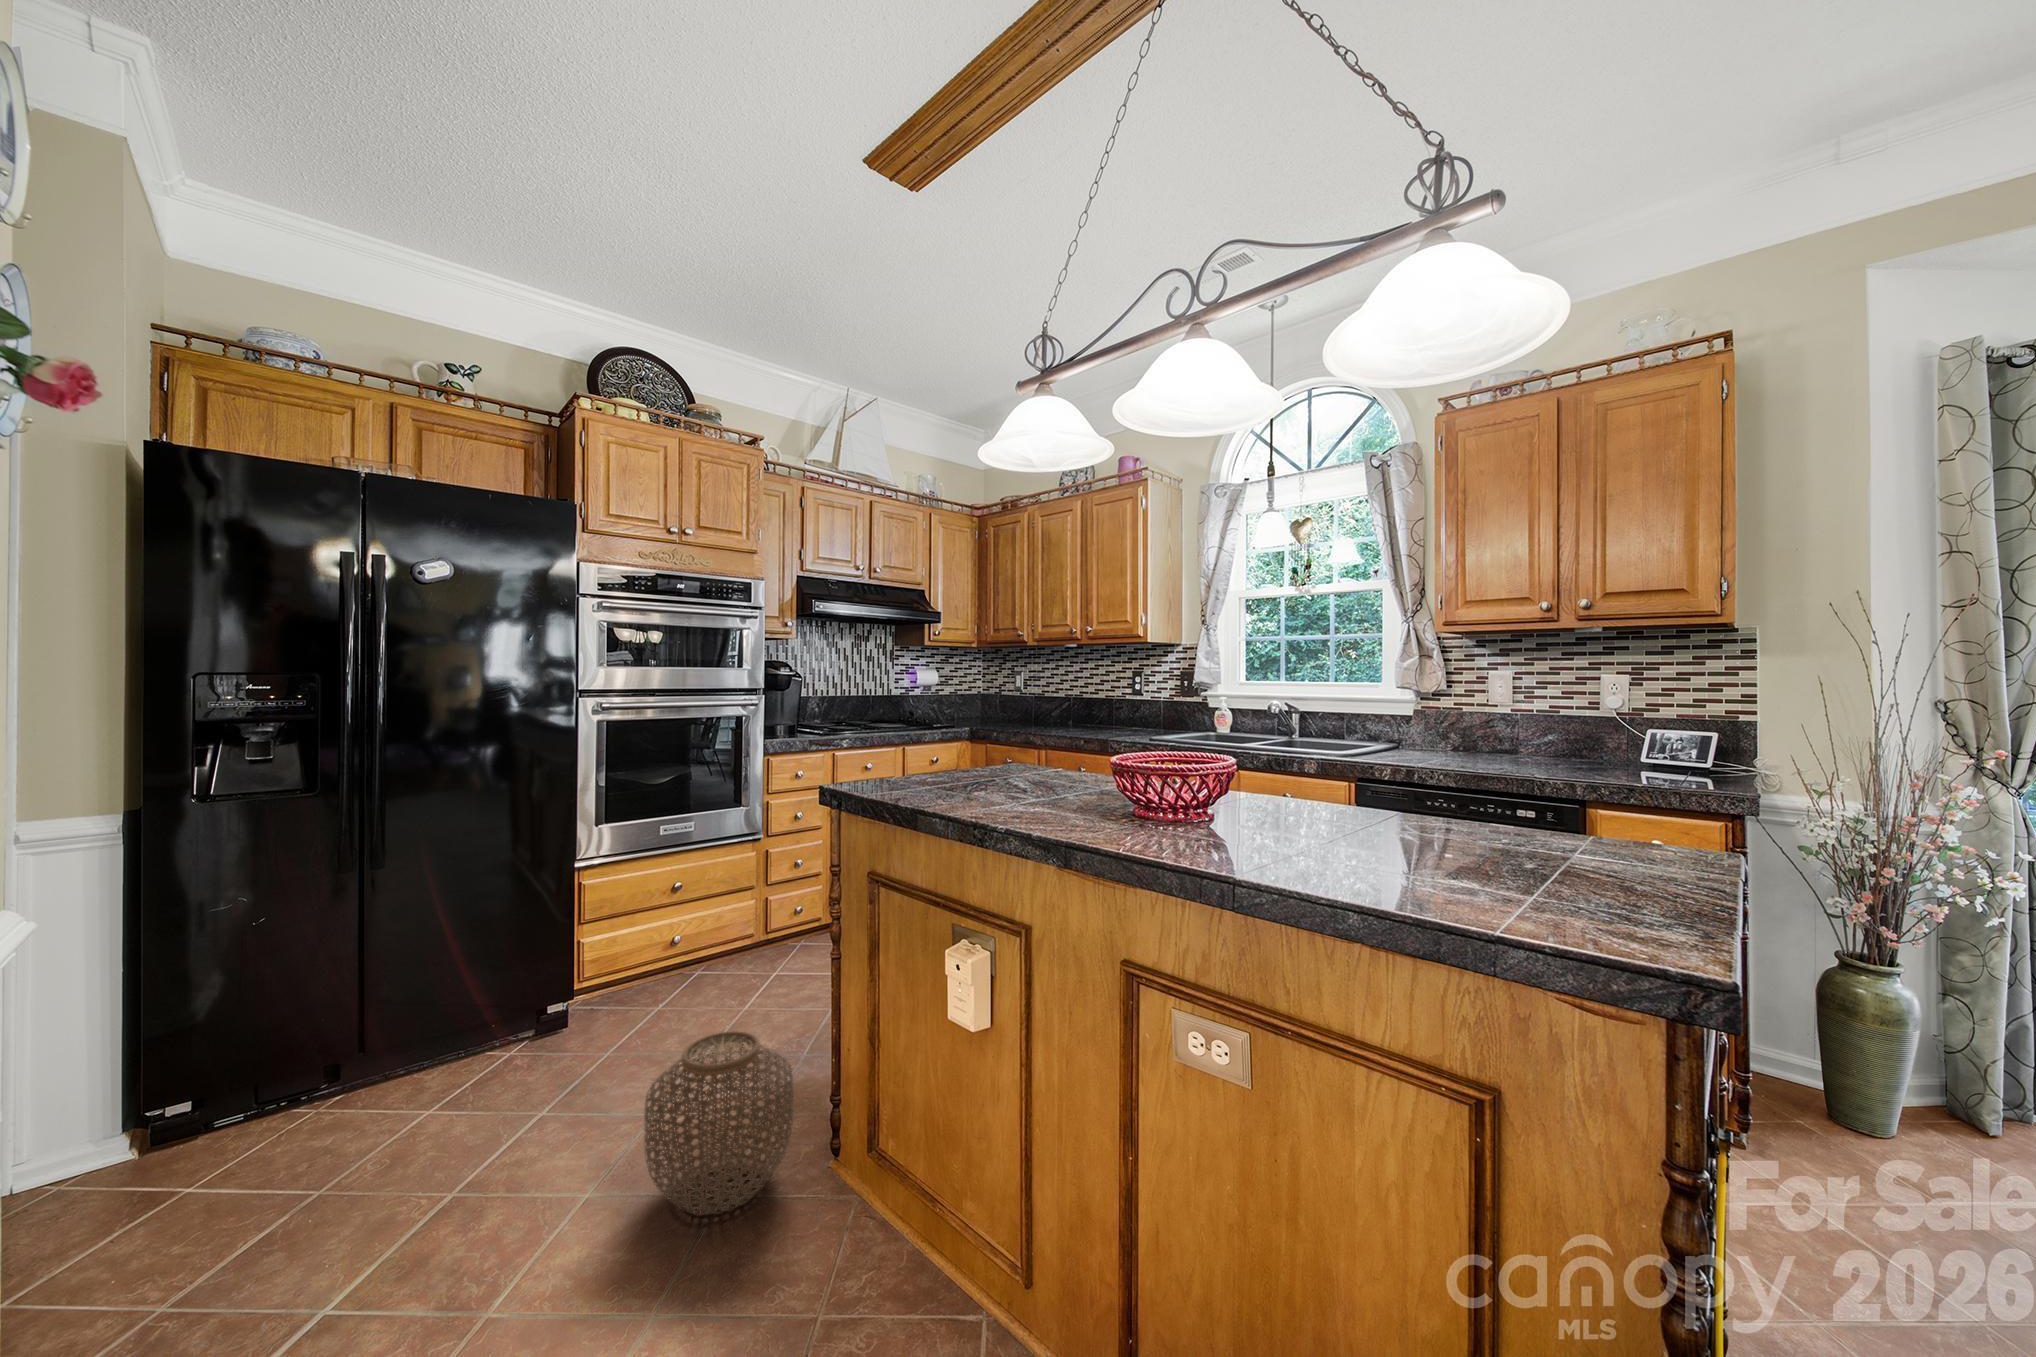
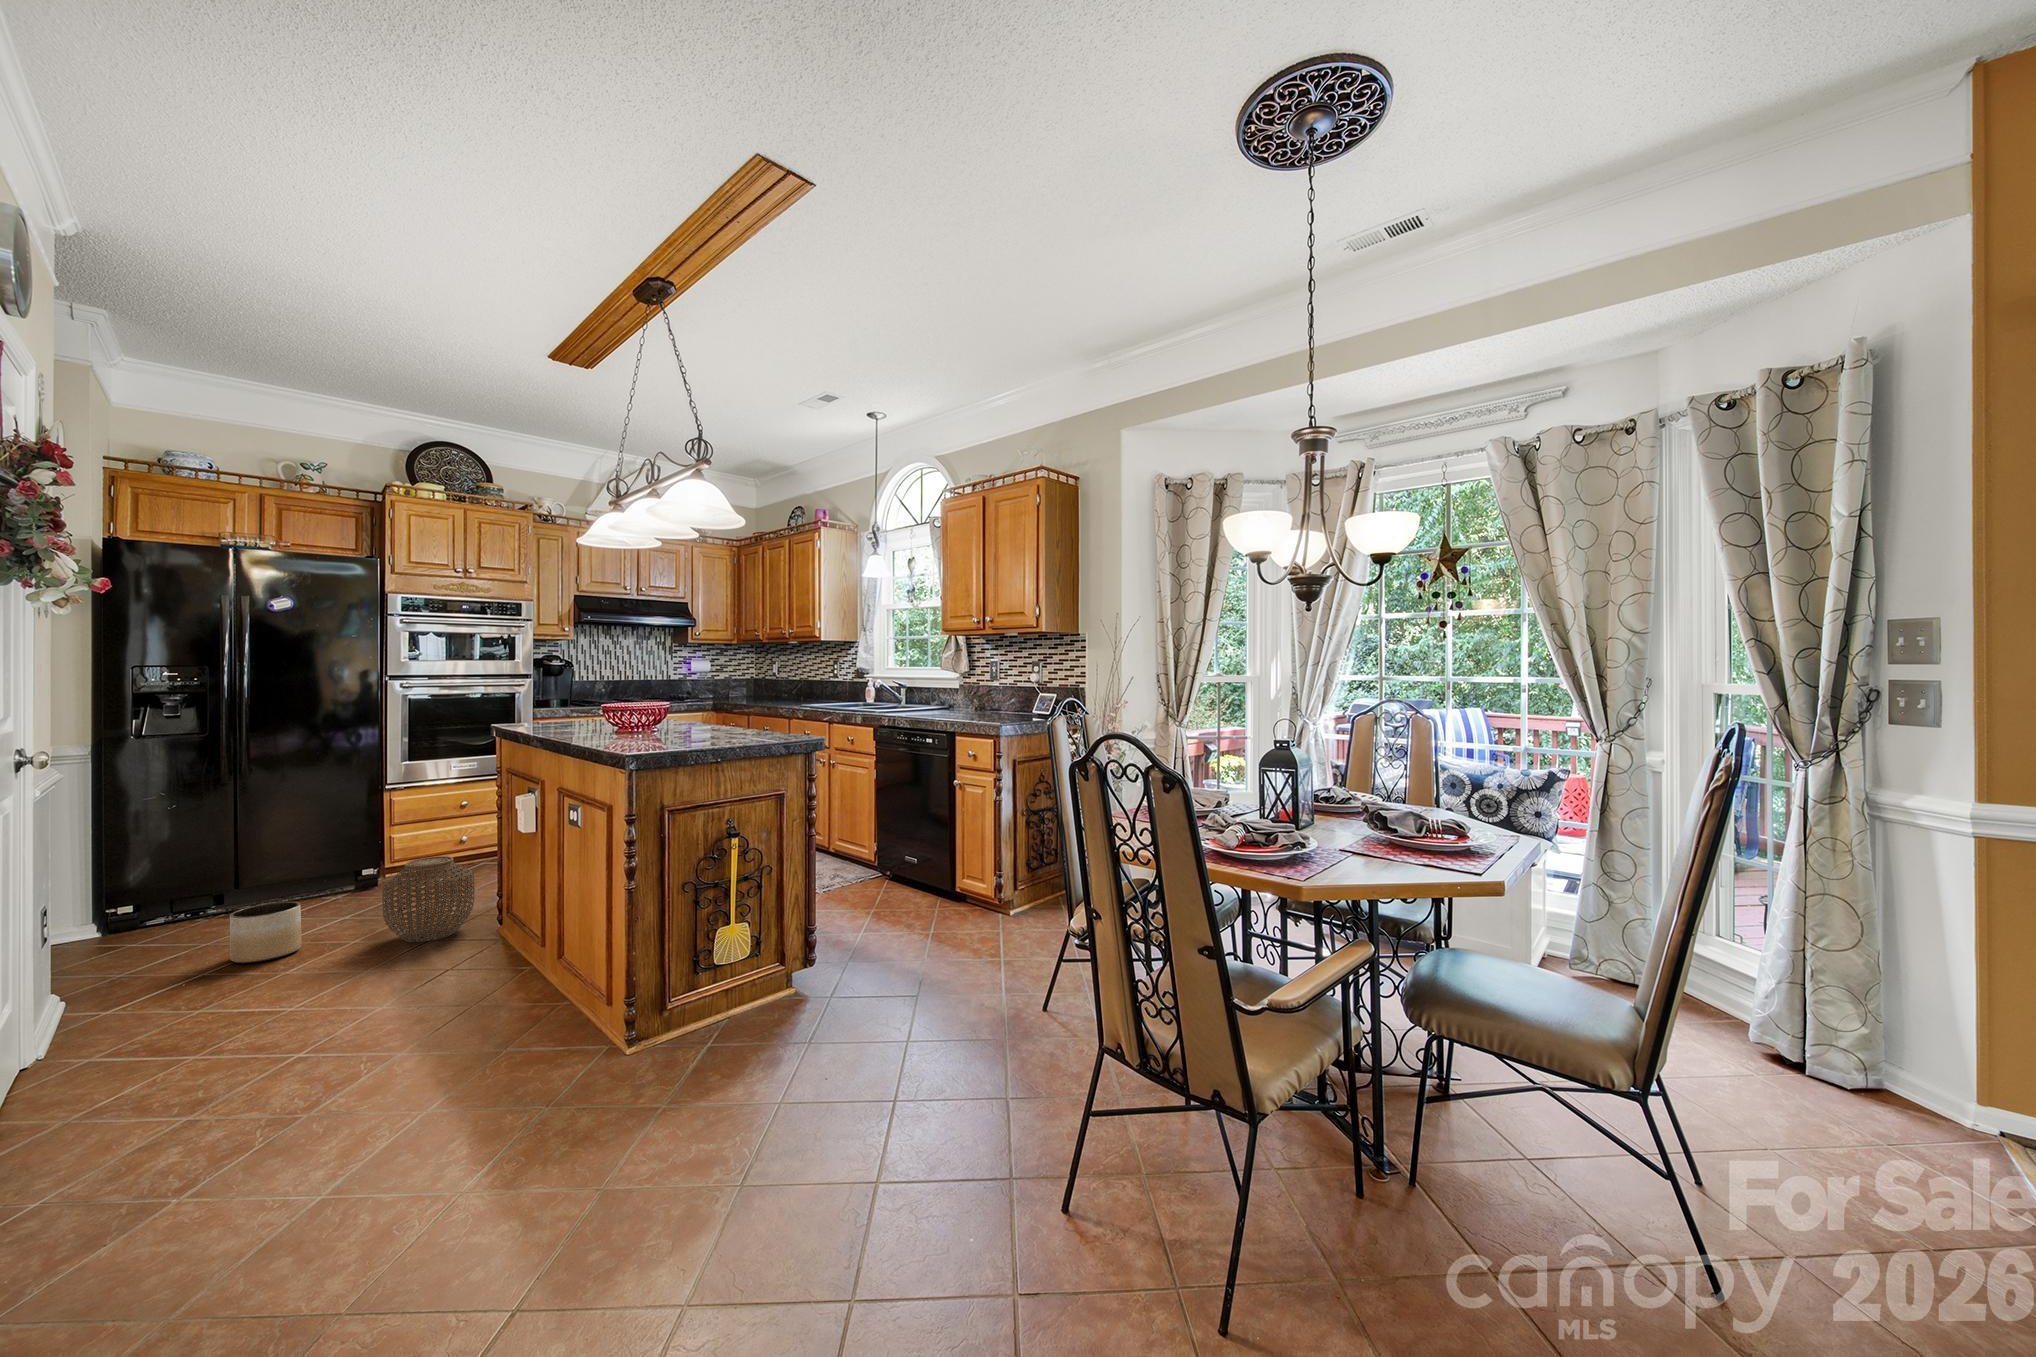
planter: none [369,1134,496,1291] -> present [230,902,302,963]

